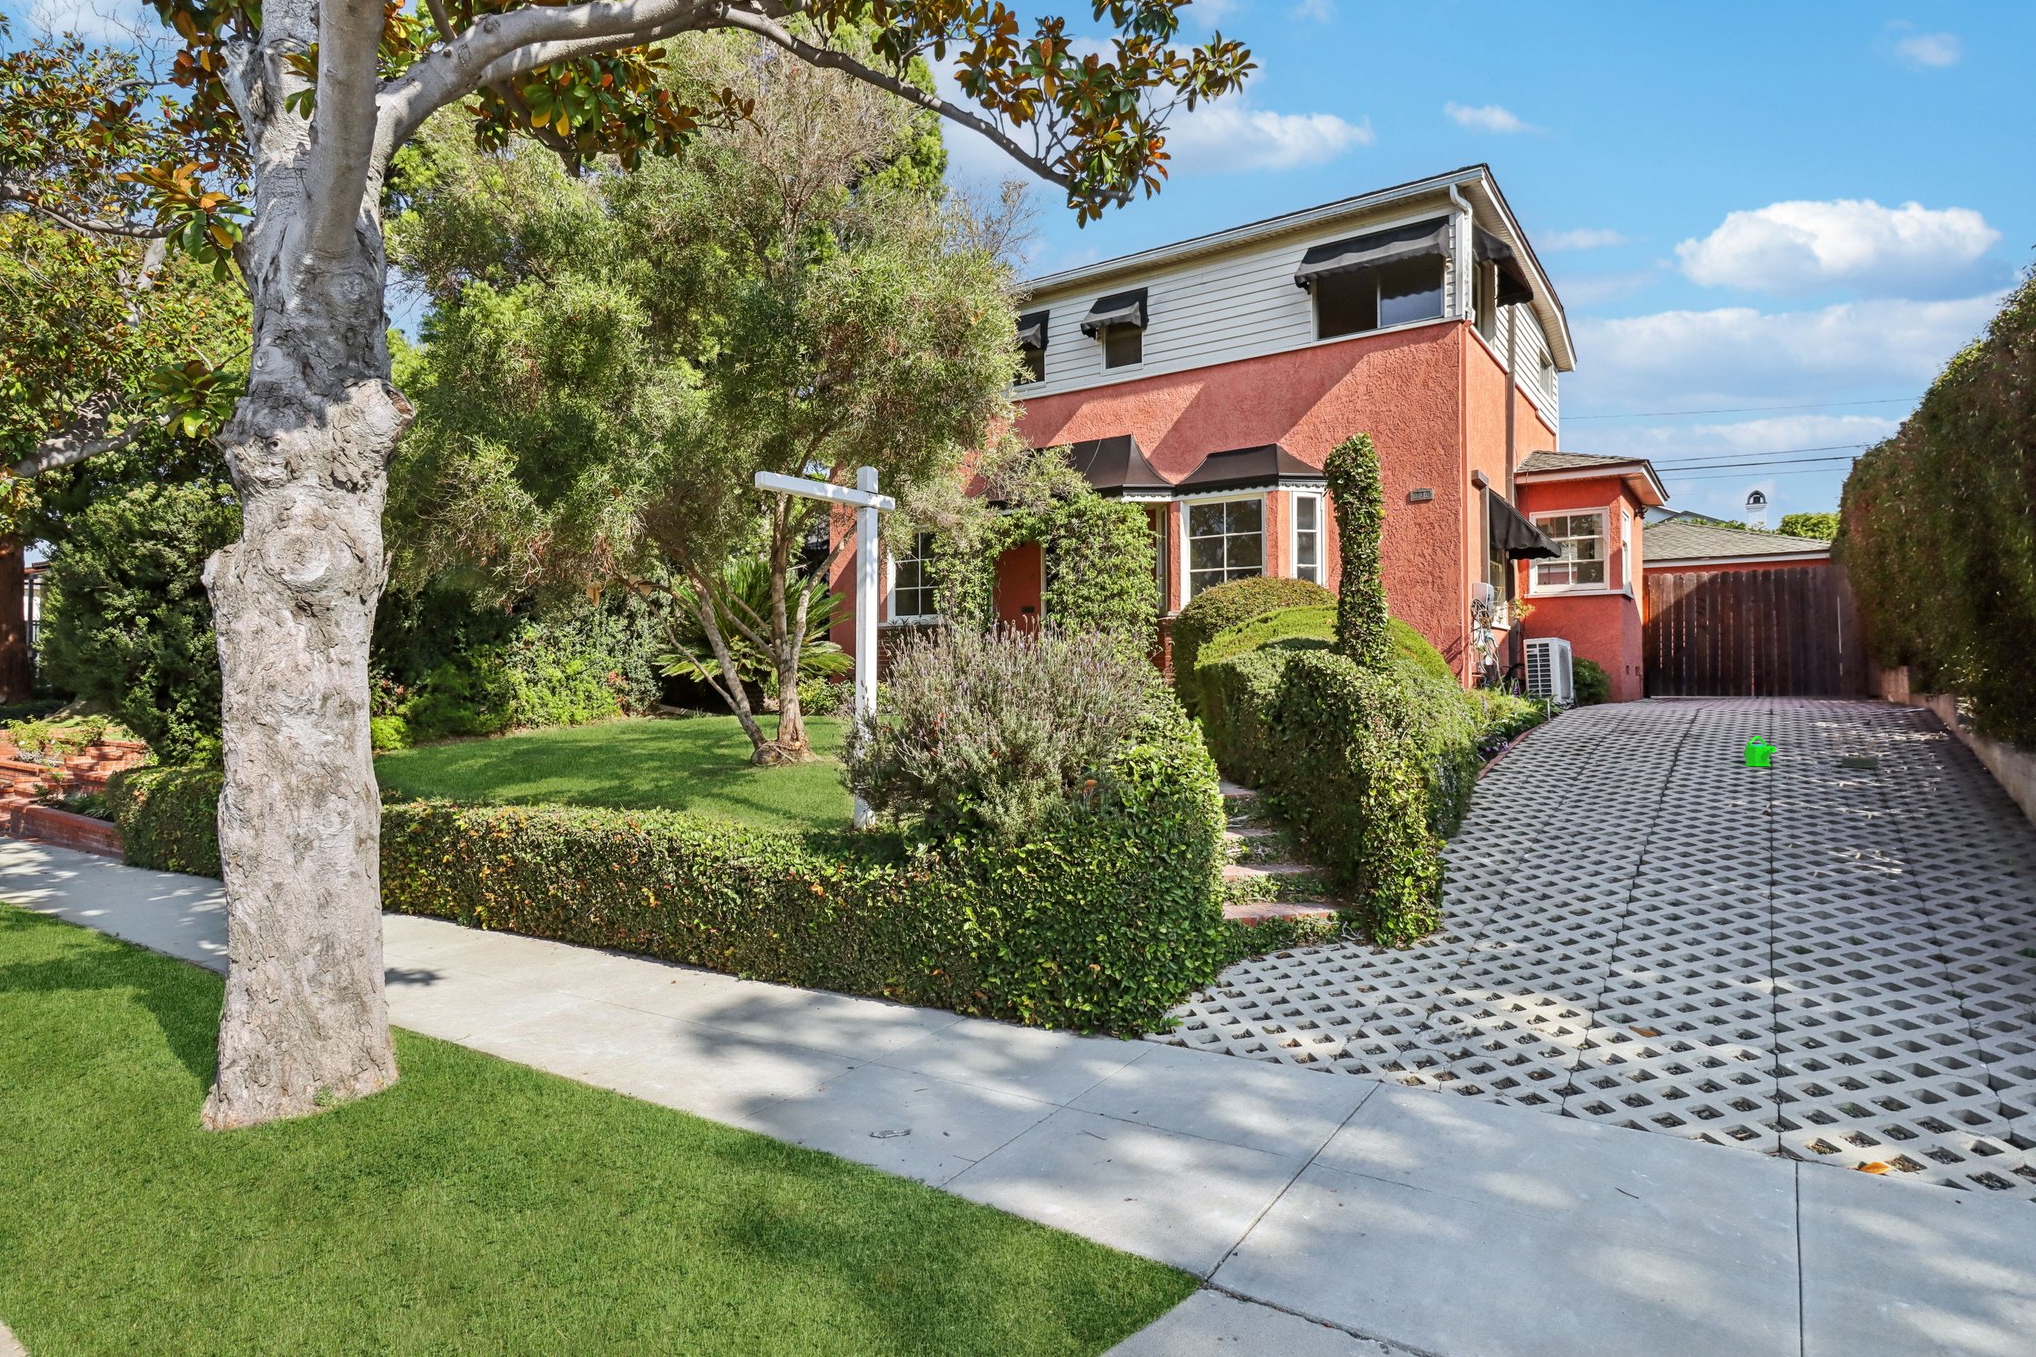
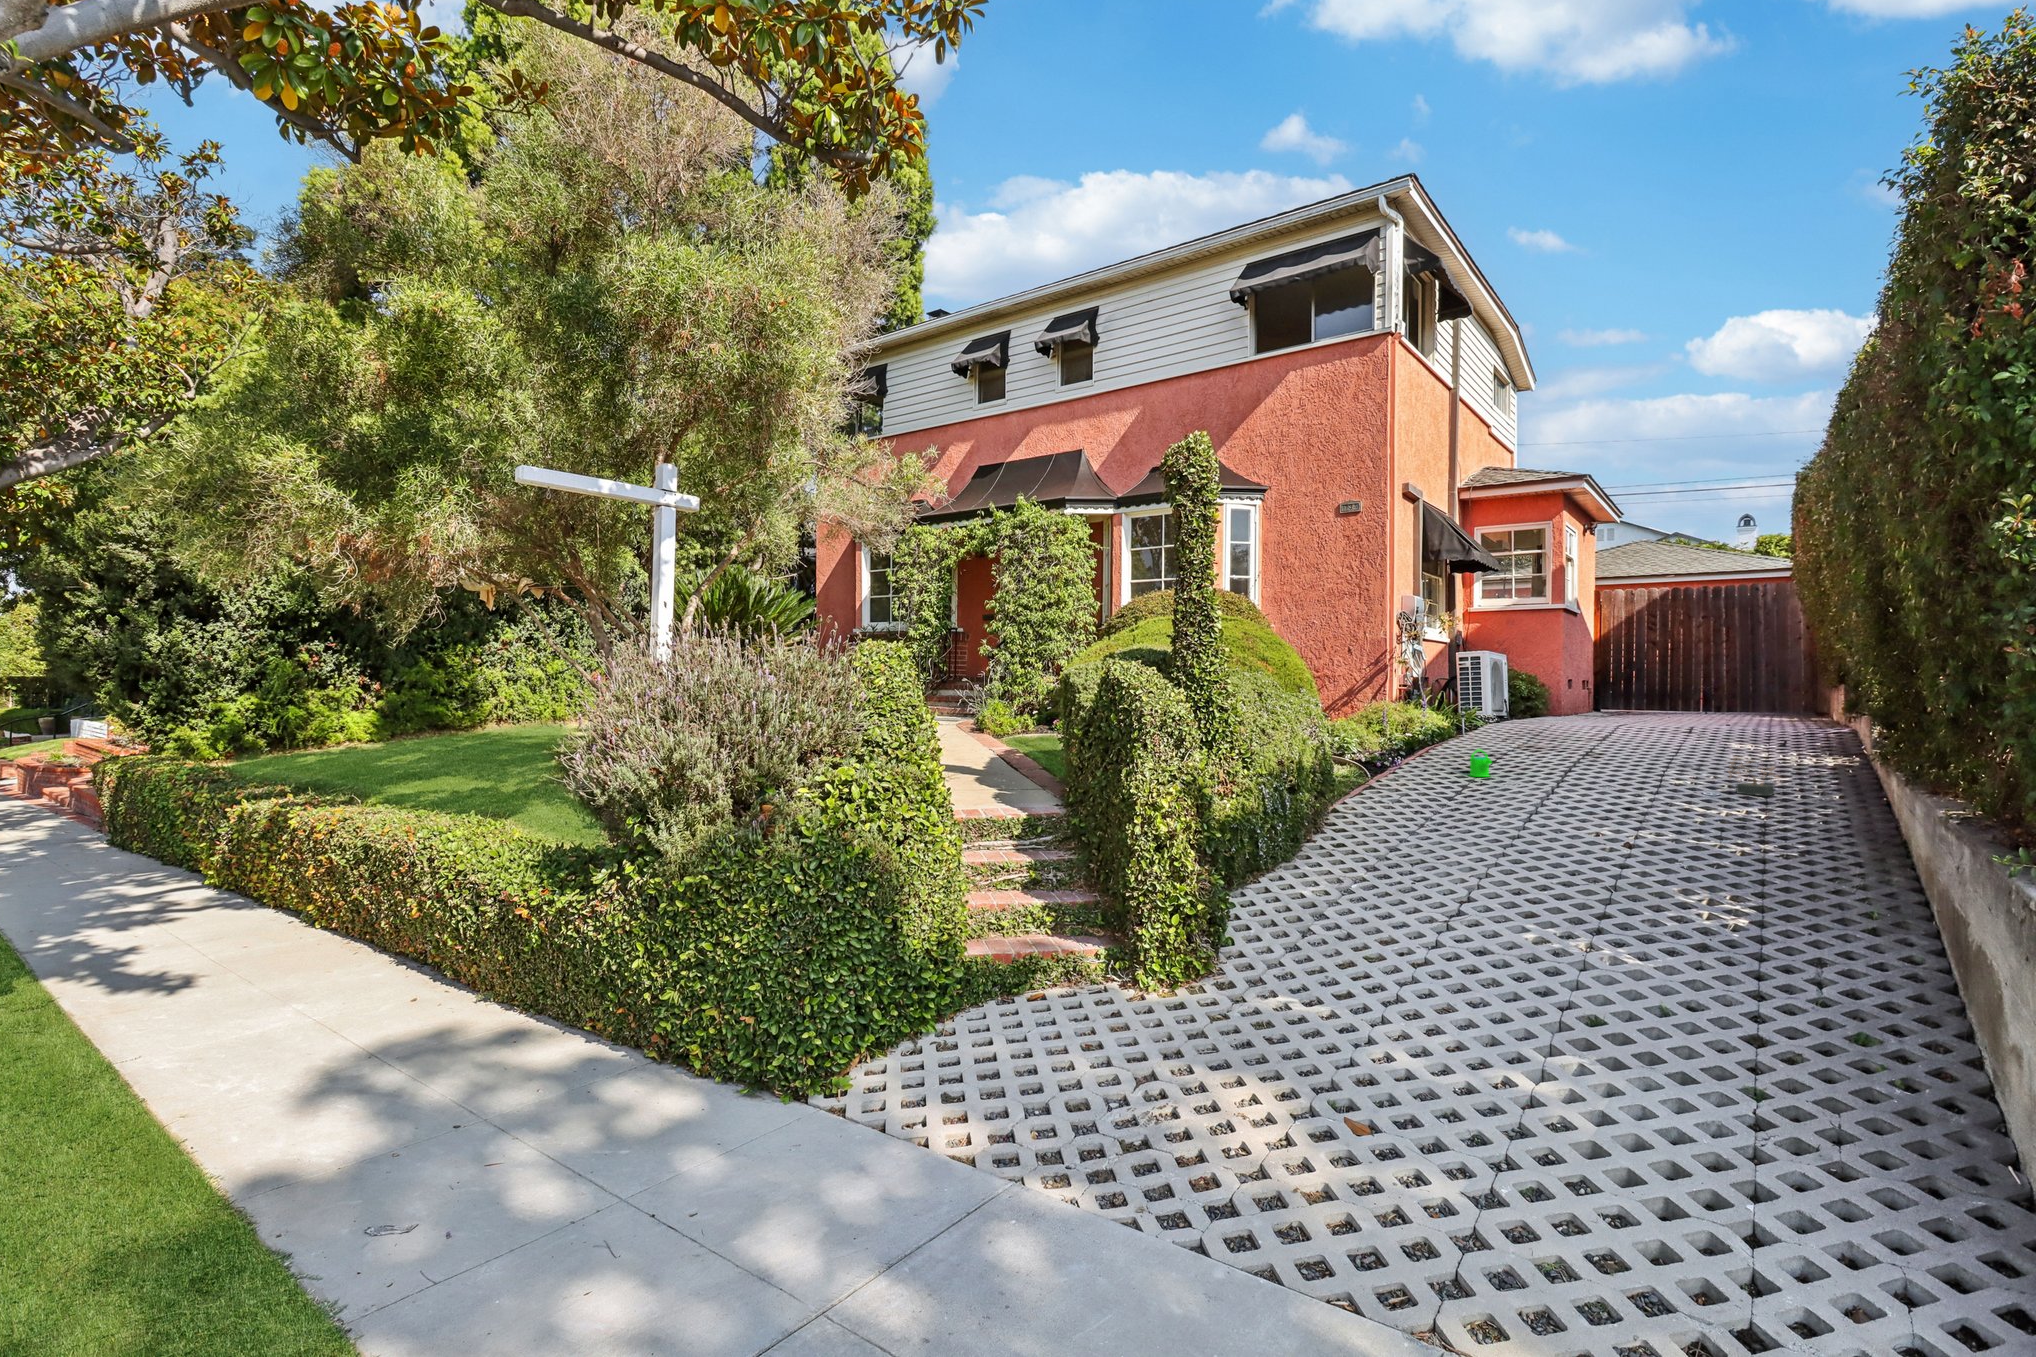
watering can: present [1743,736,1776,766] -> present [1470,749,1492,777]

